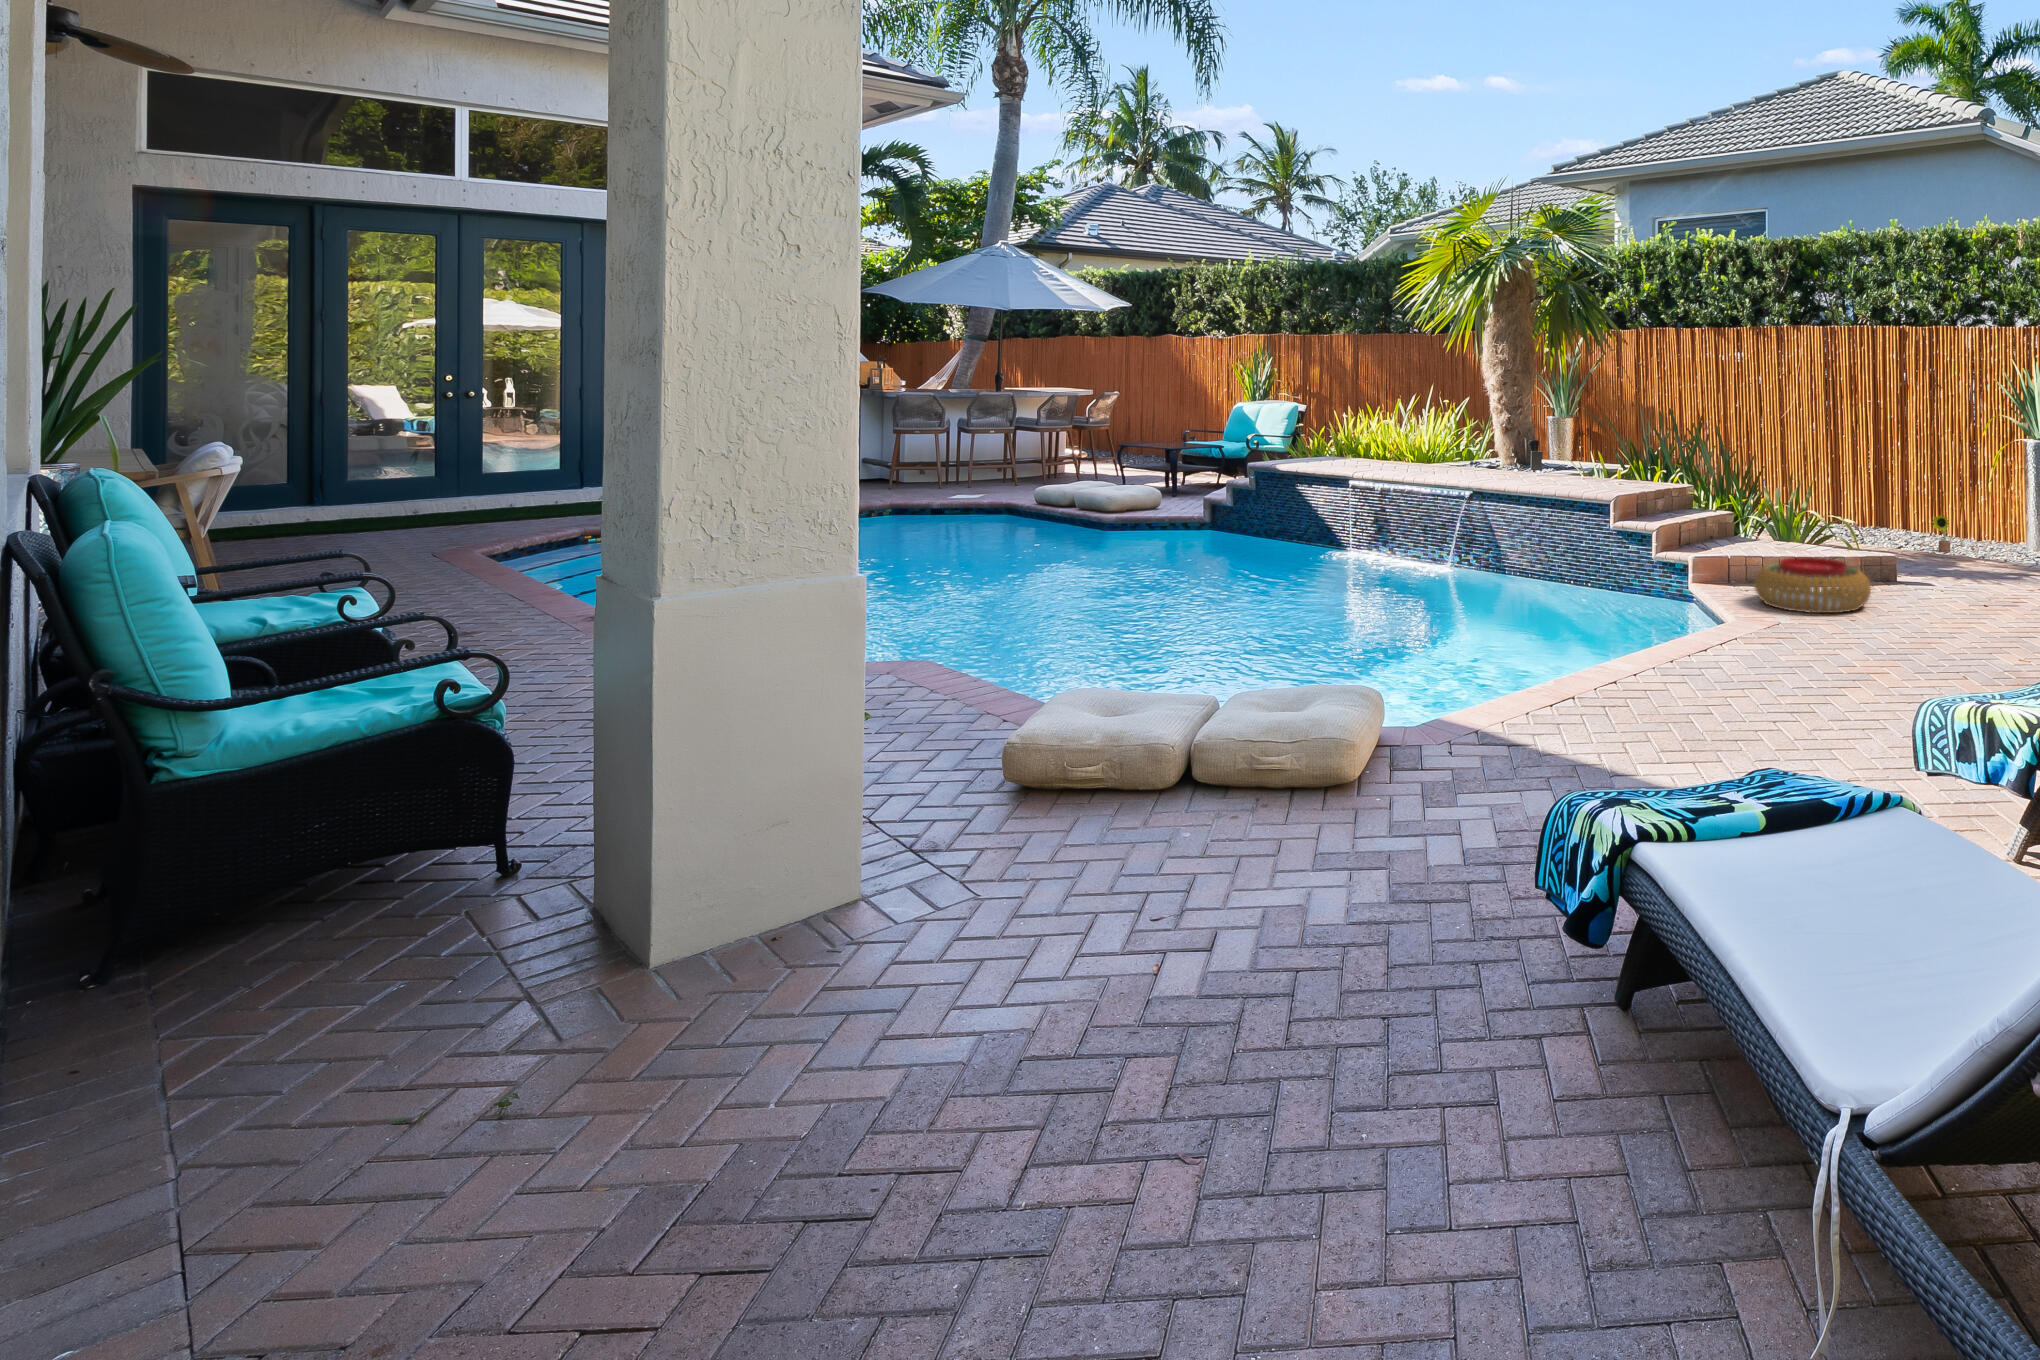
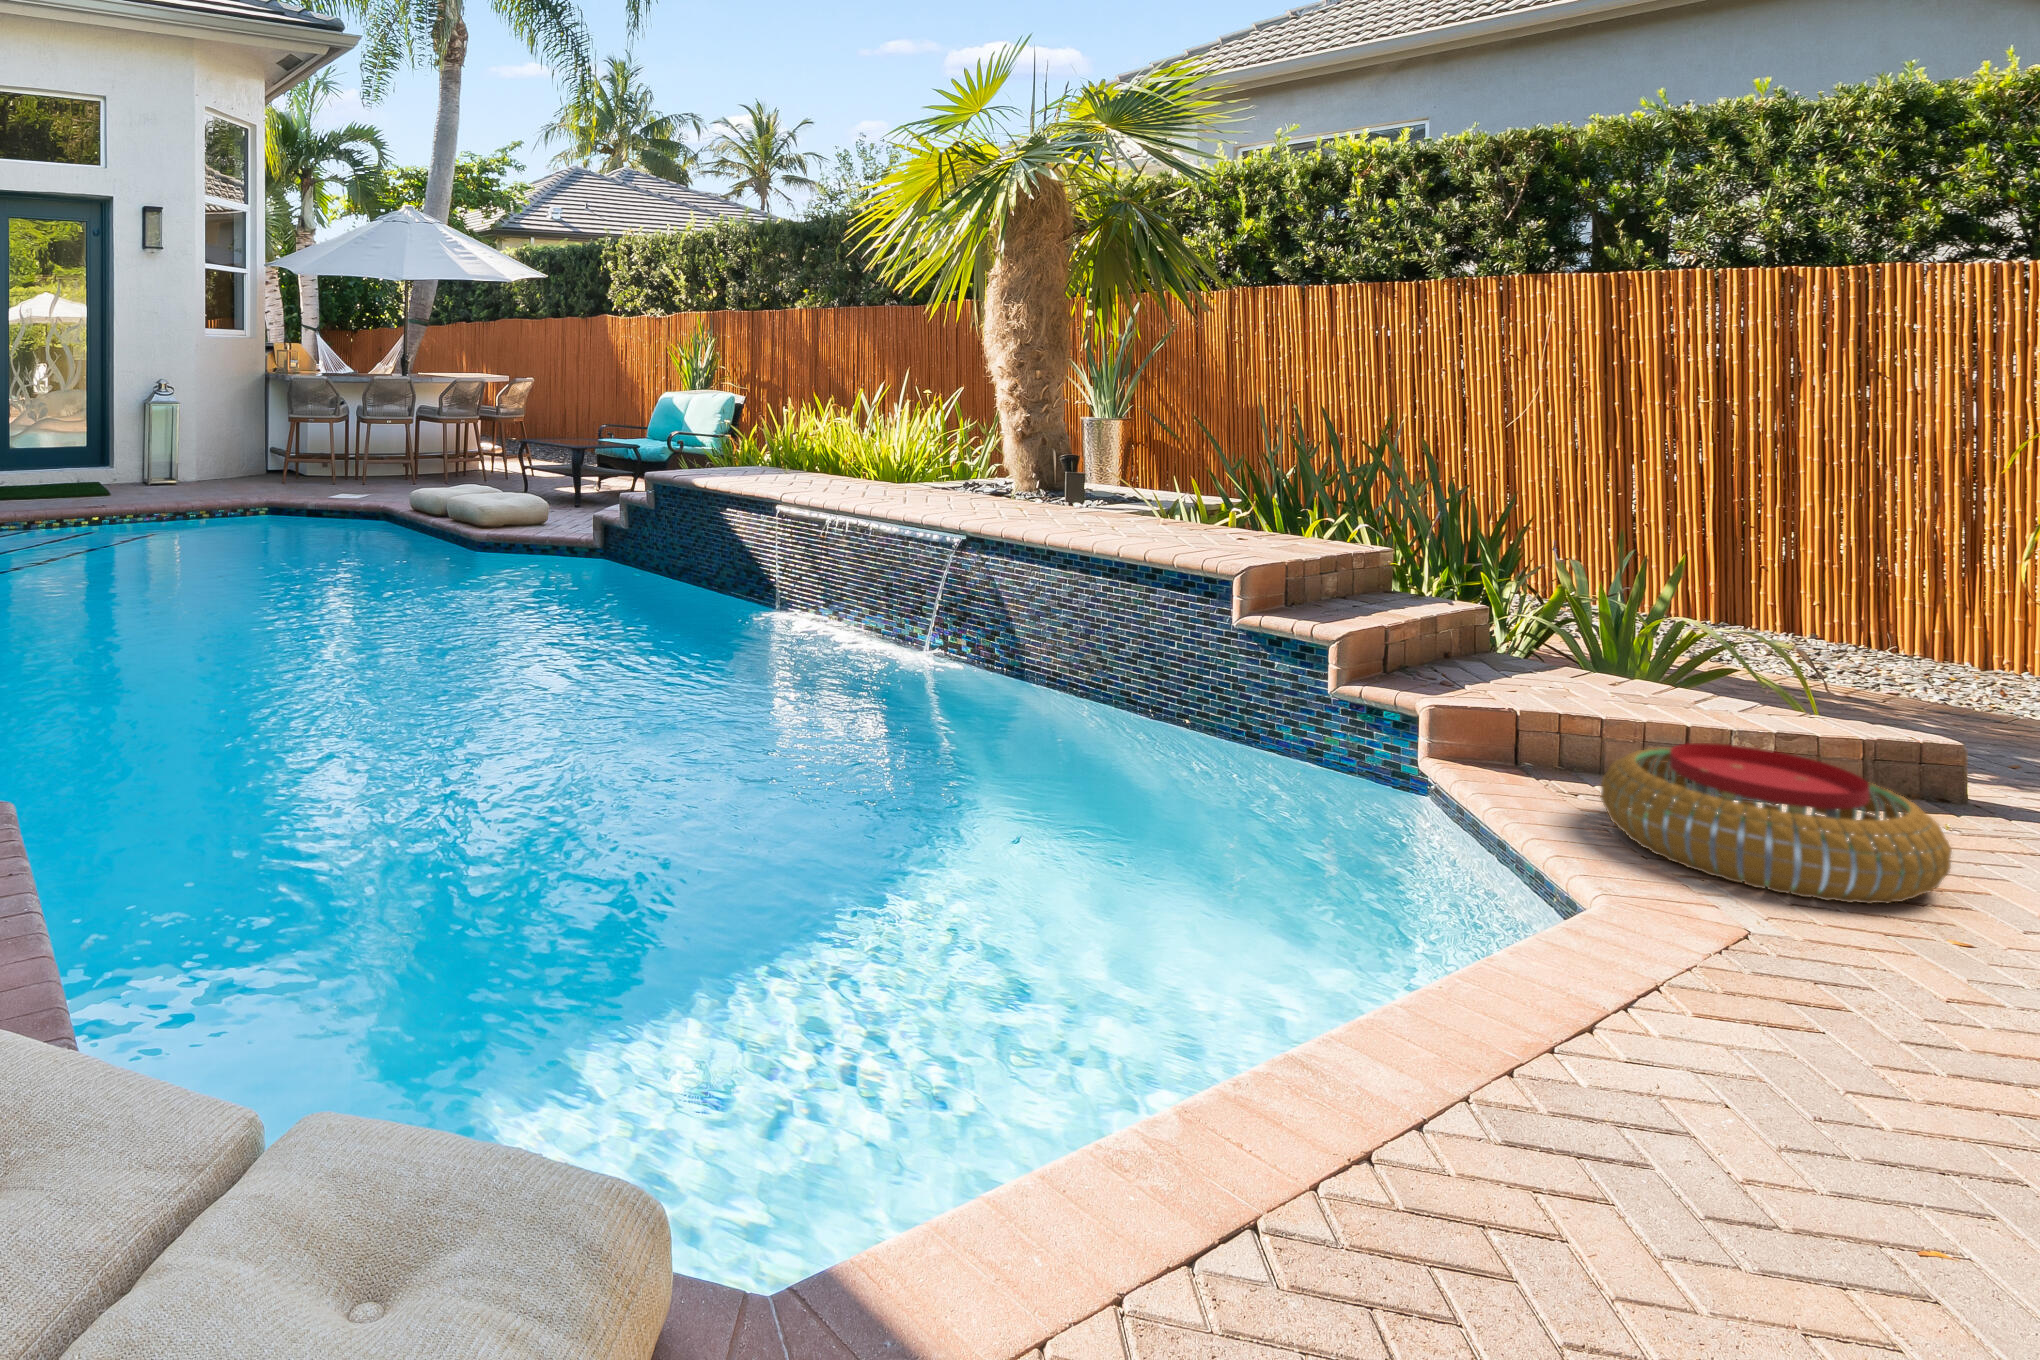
decorative plant: present [1932,515,1950,552] -> none [1902,627,1955,701]

